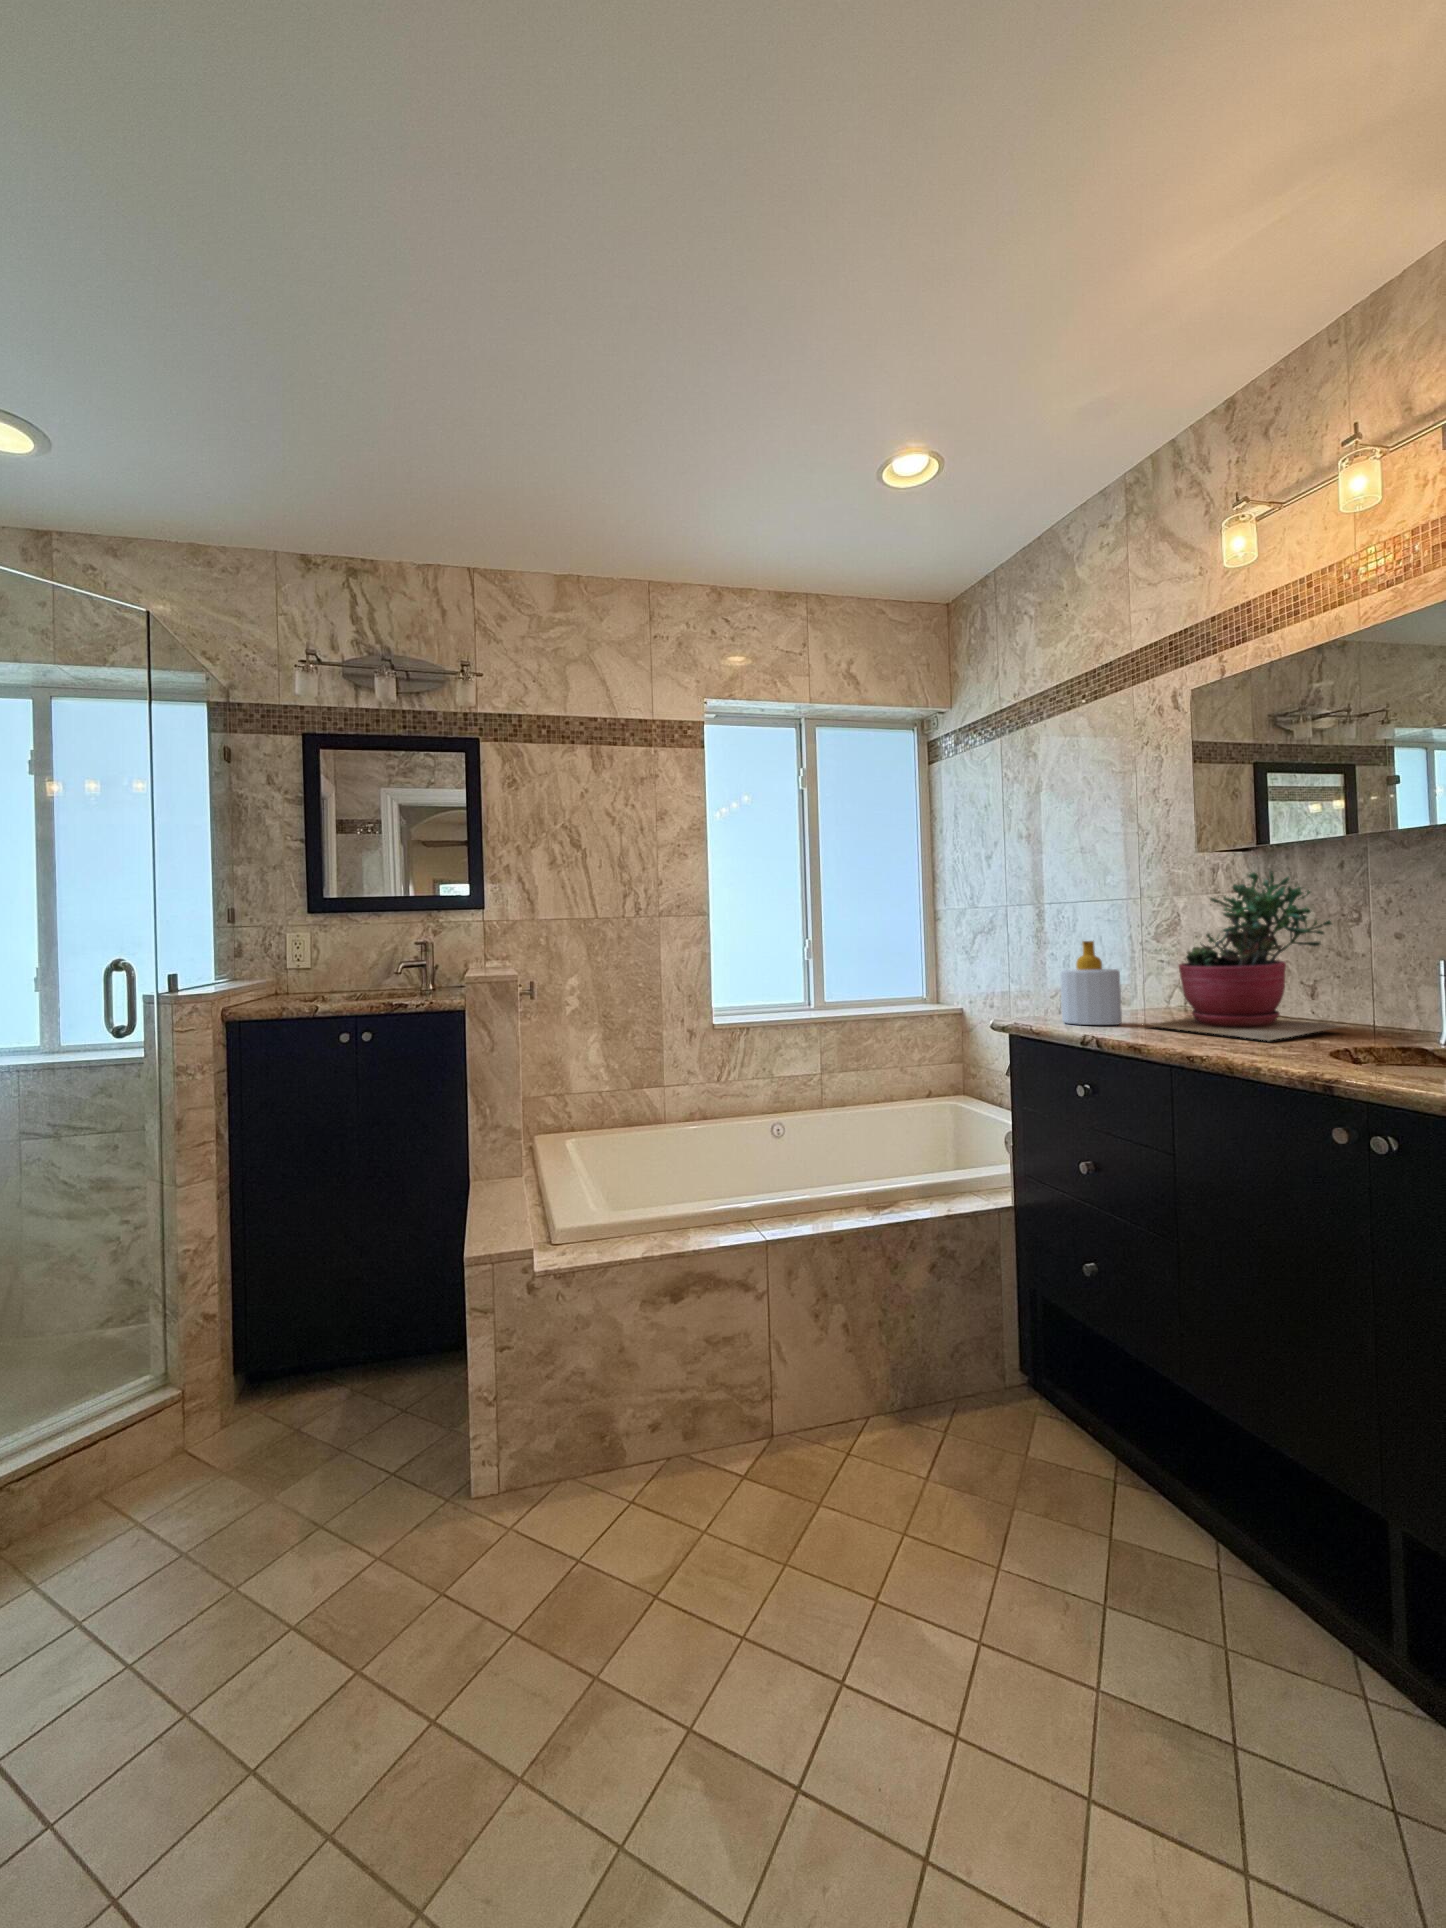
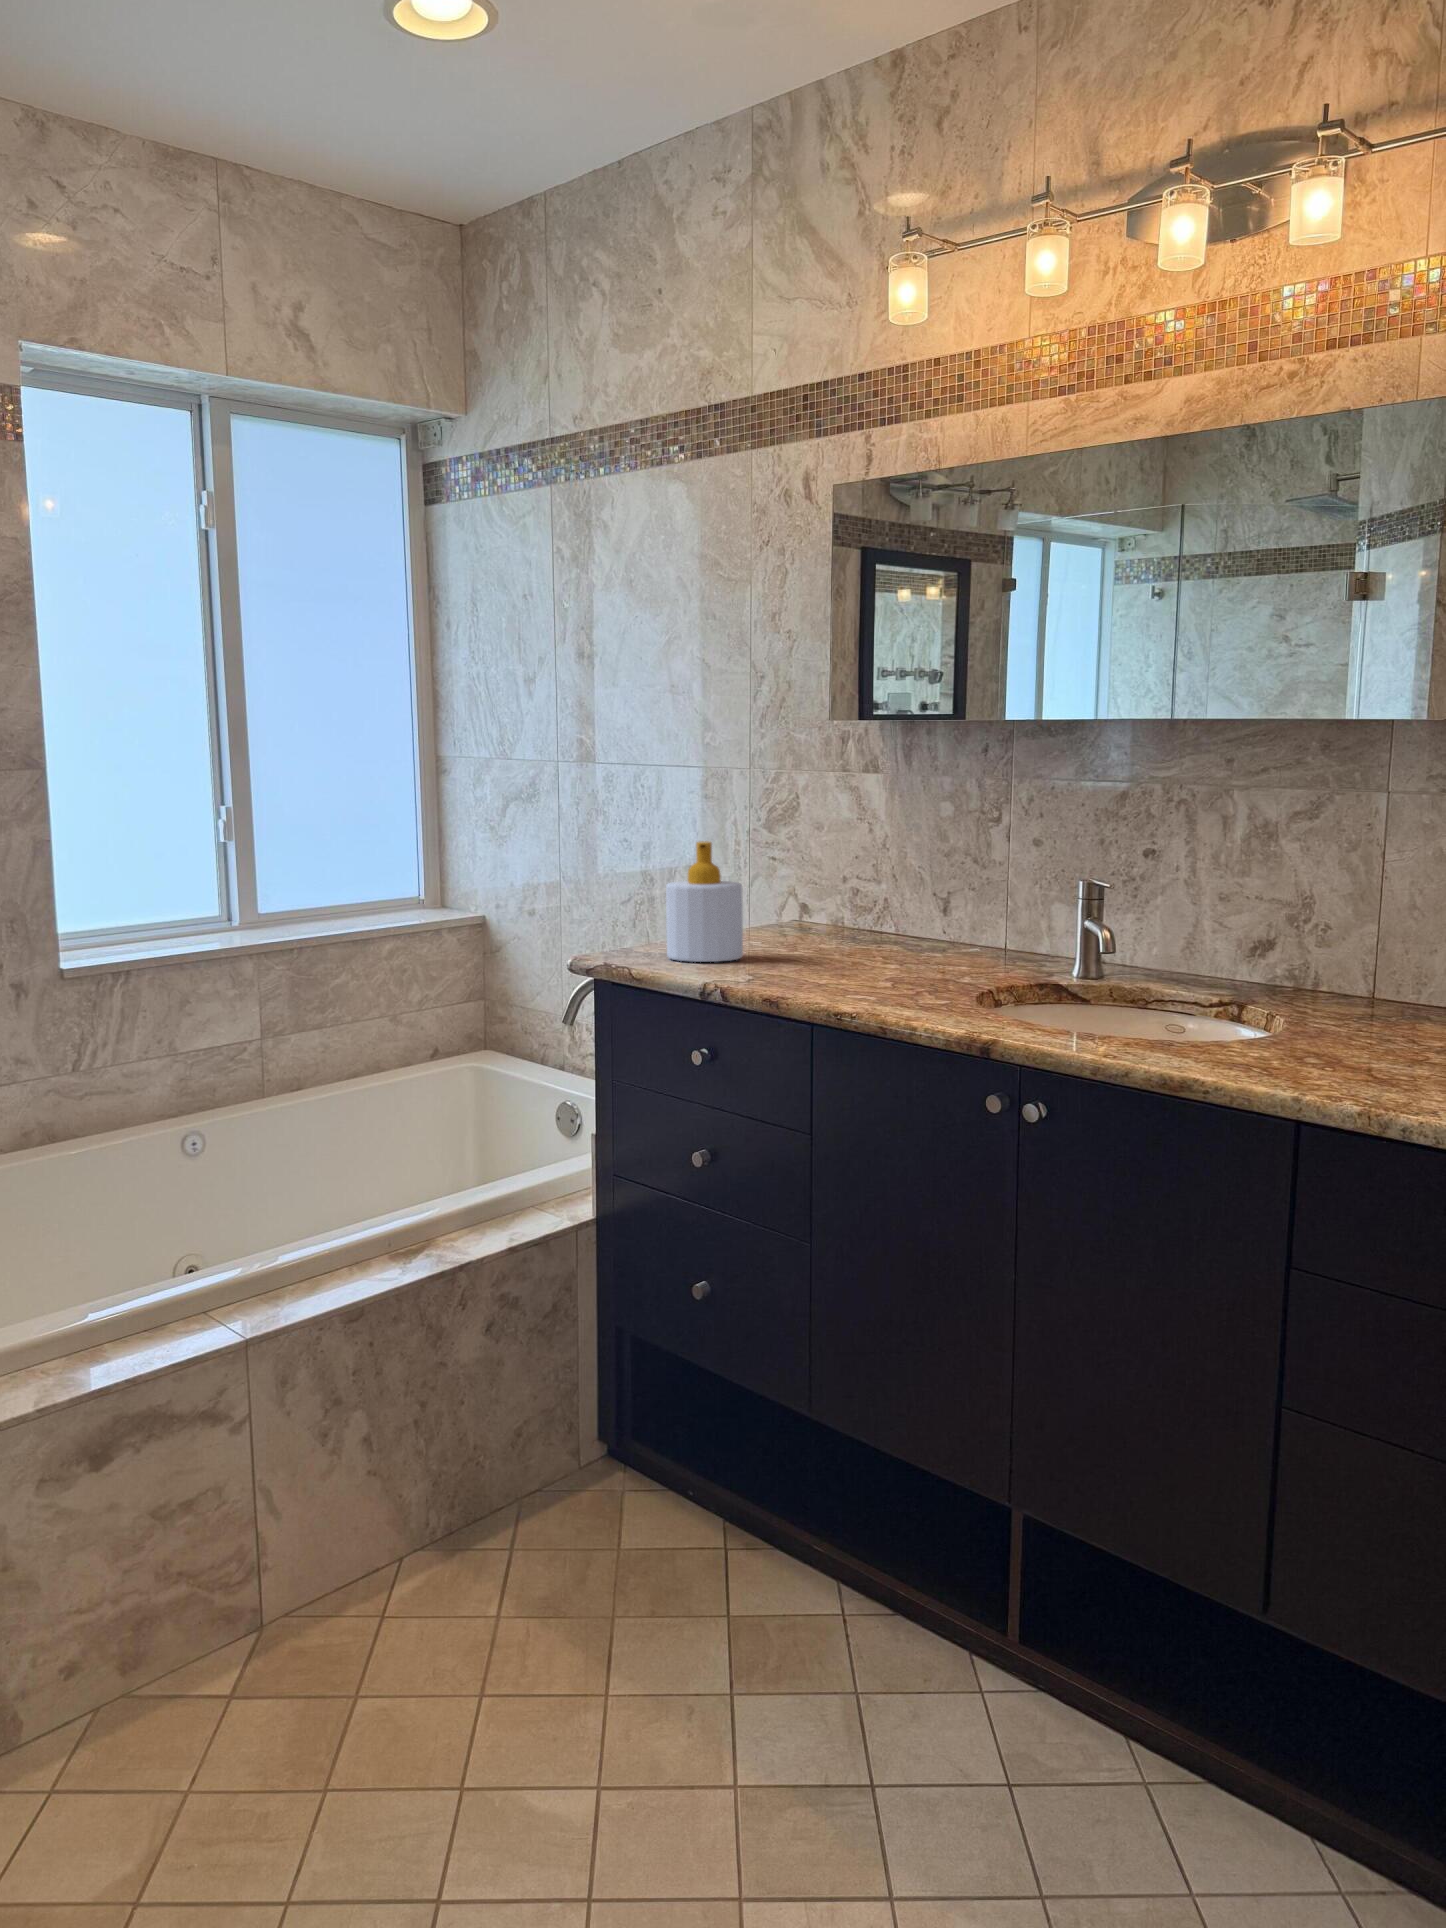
succulent plant: present [1148,871,1344,1041] -> none [769,757,988,982]

